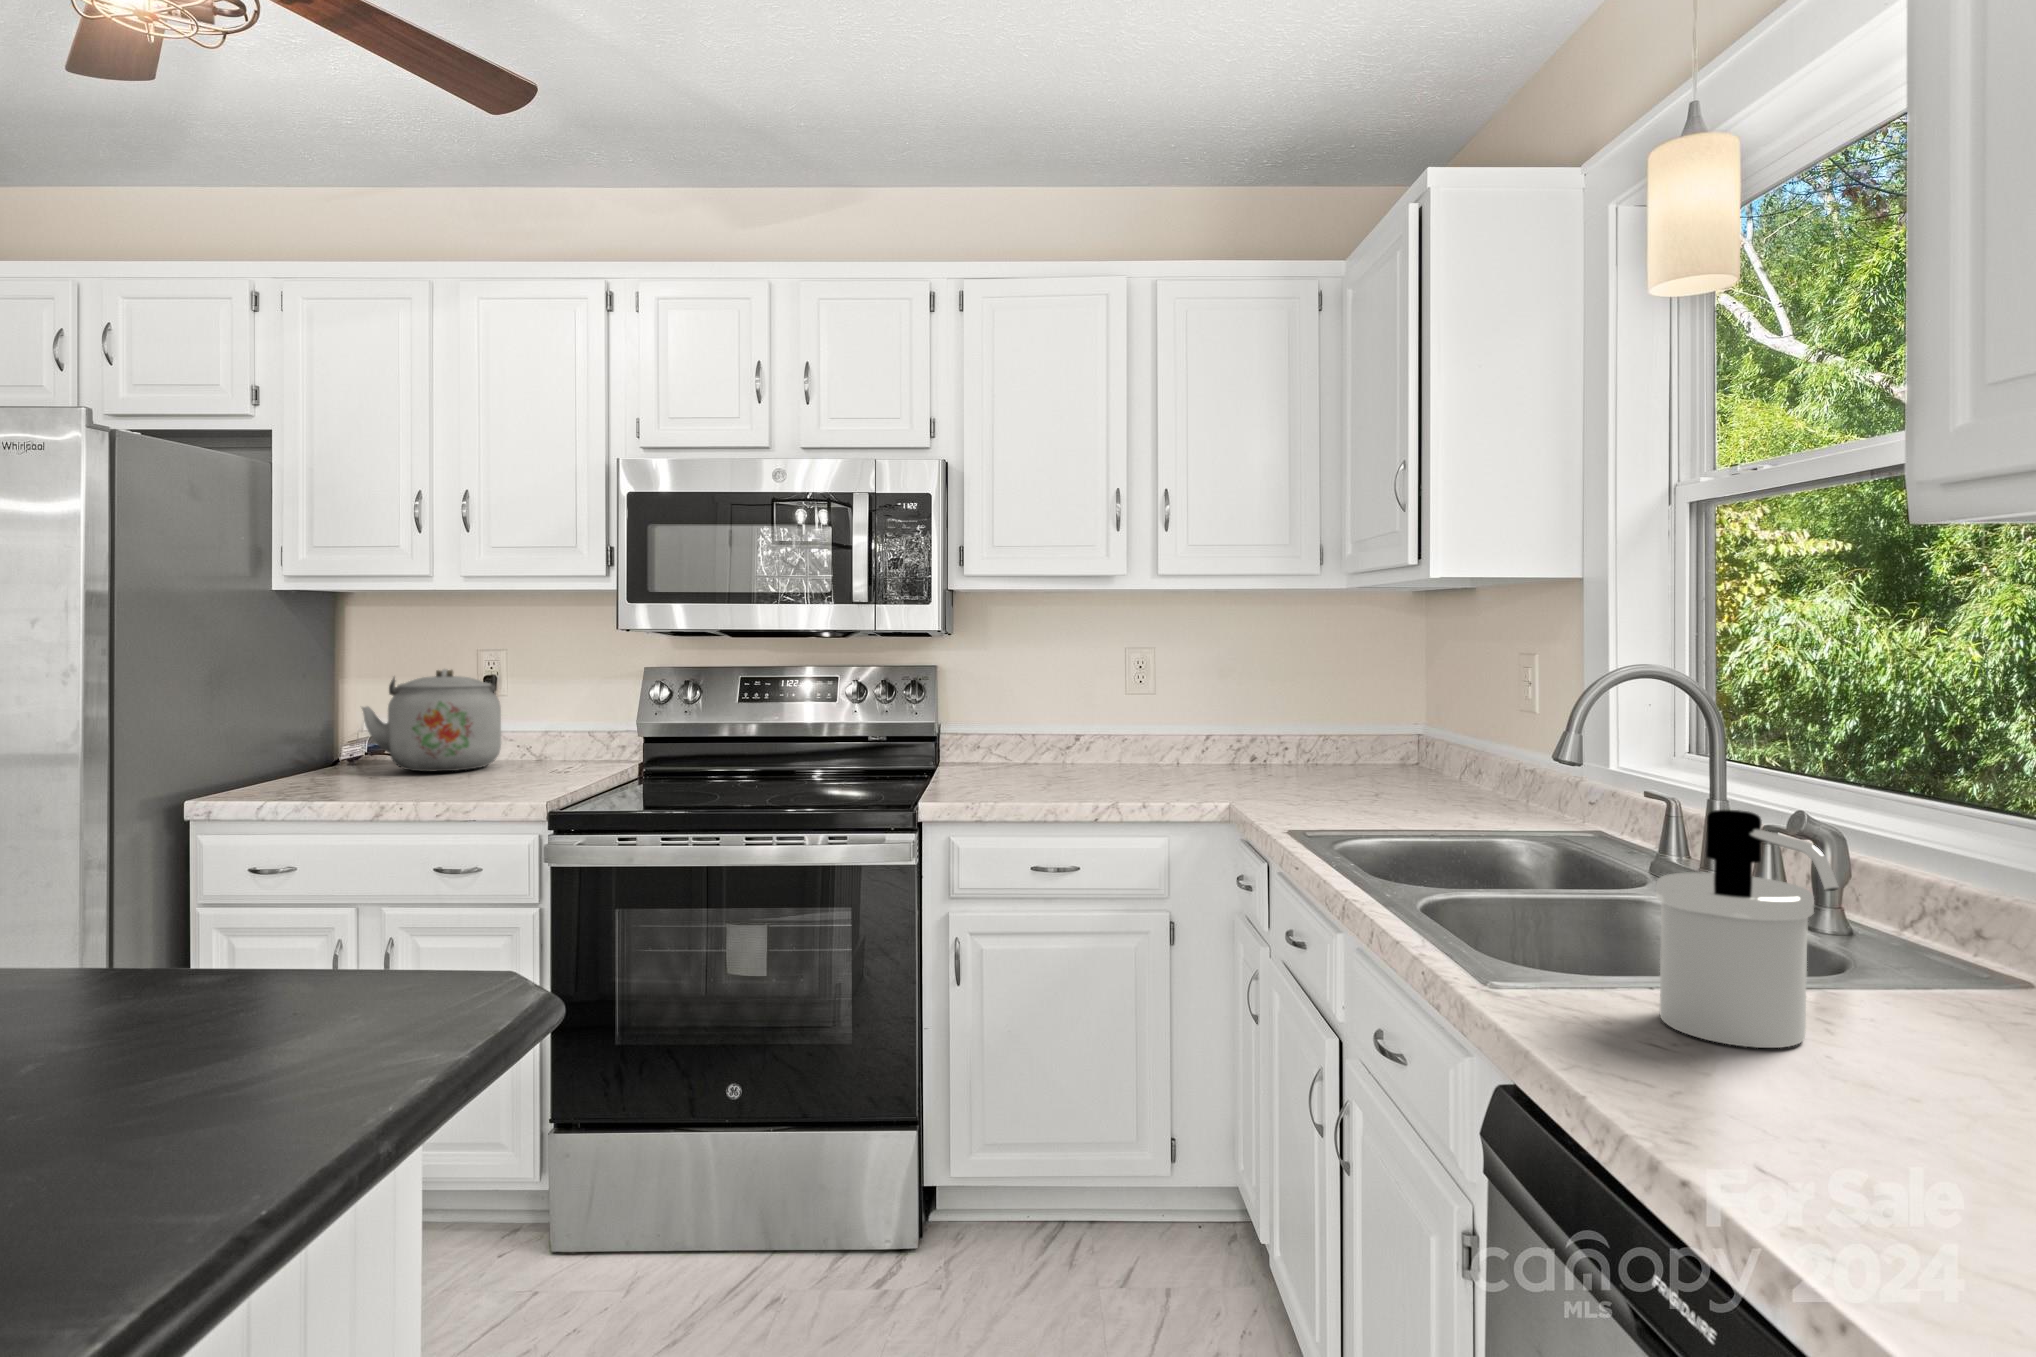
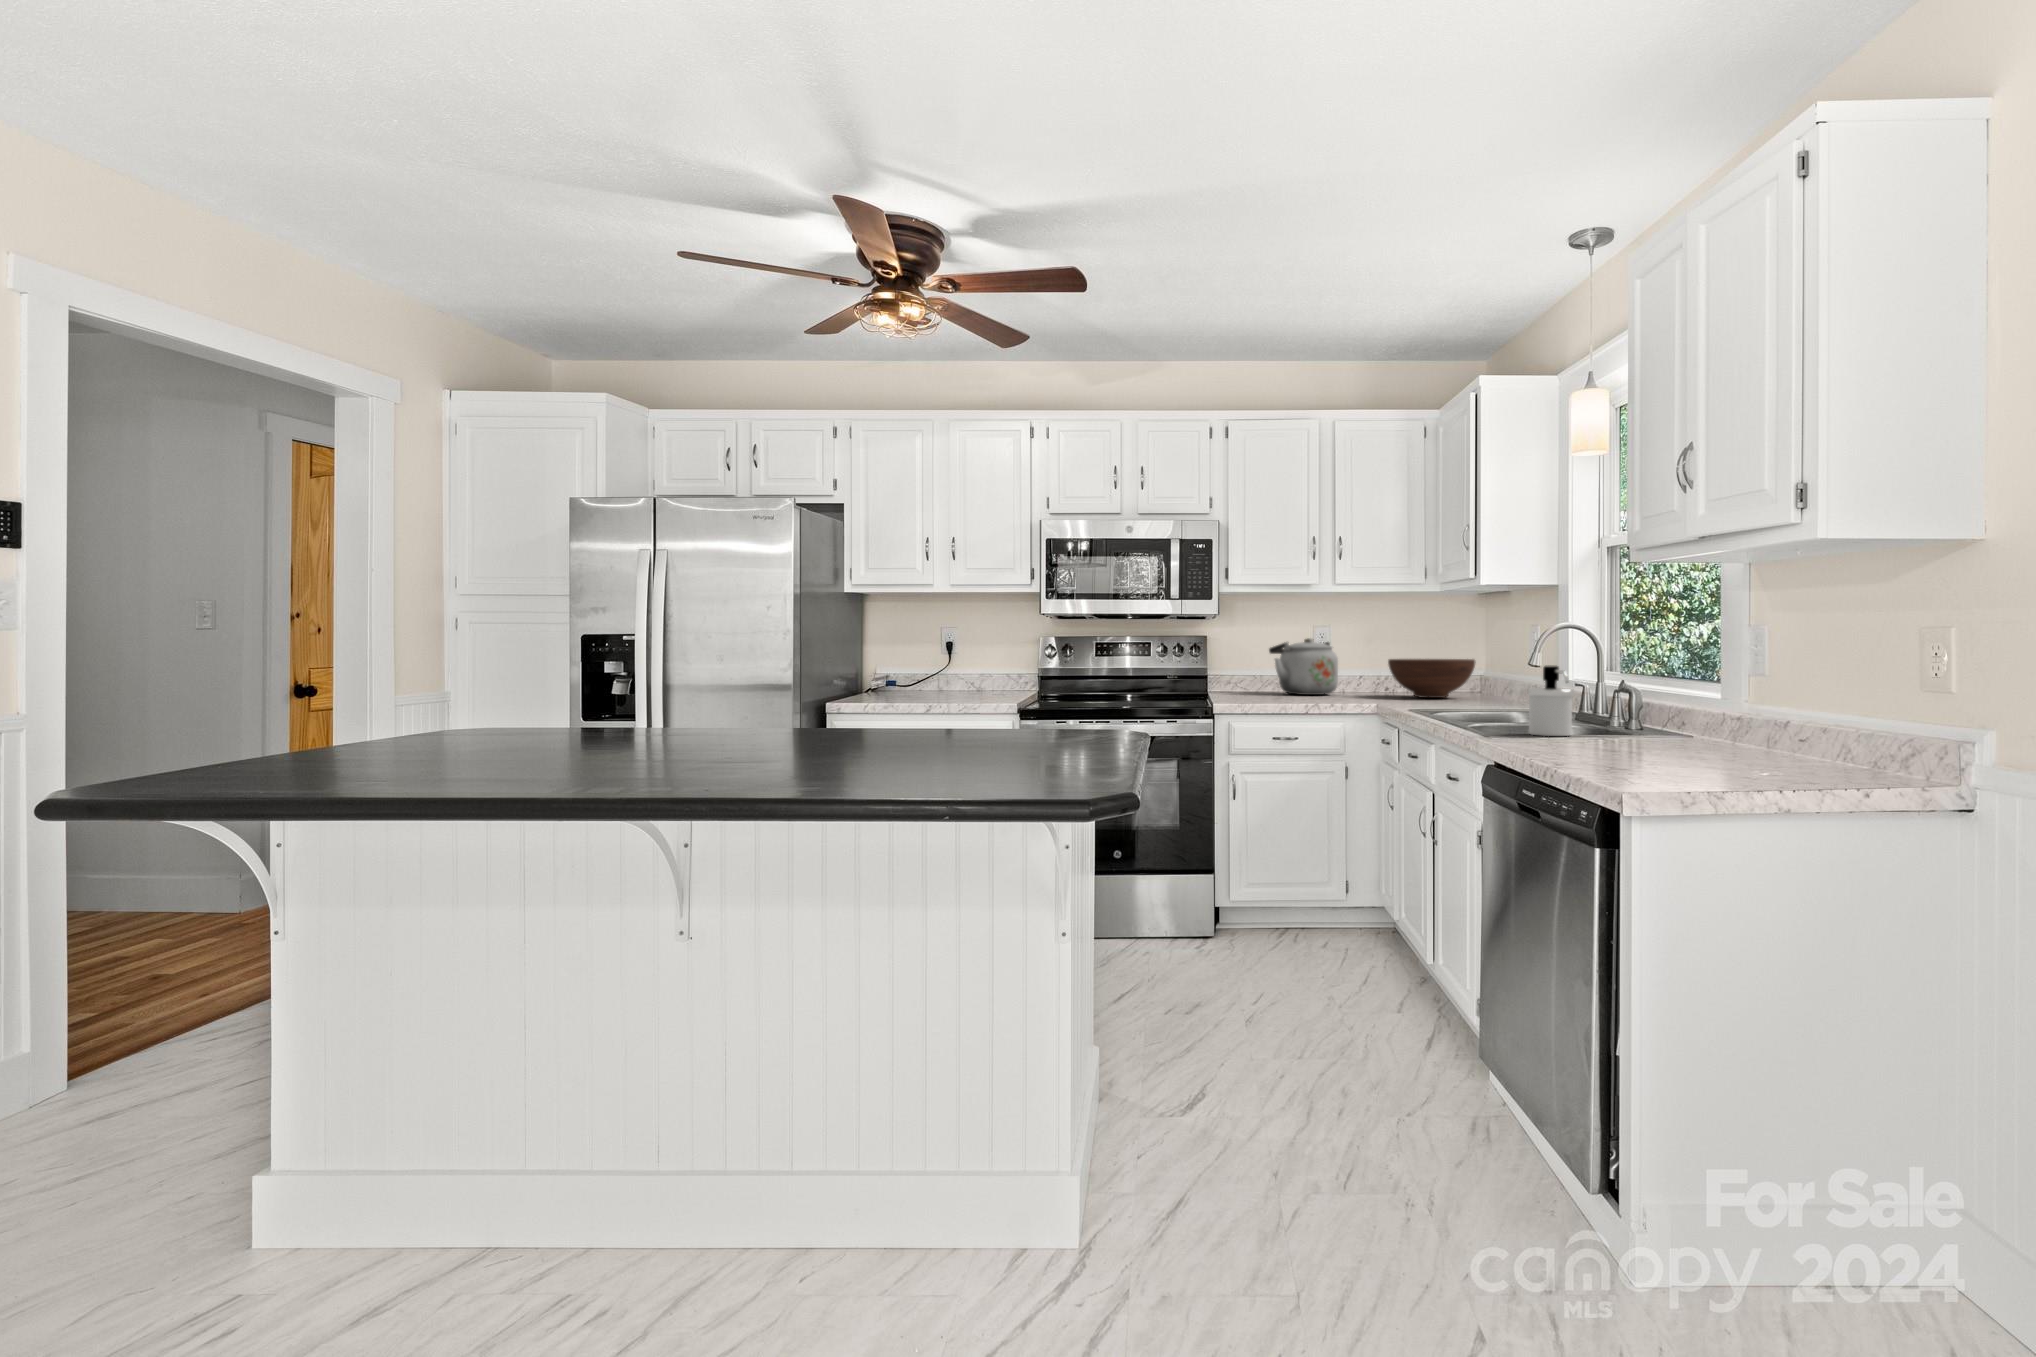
kettle: present [362,669,501,771] -> present [1269,638,1338,695]
fruit bowl: none [1249,708,1404,783] -> present [1388,659,1476,698]

